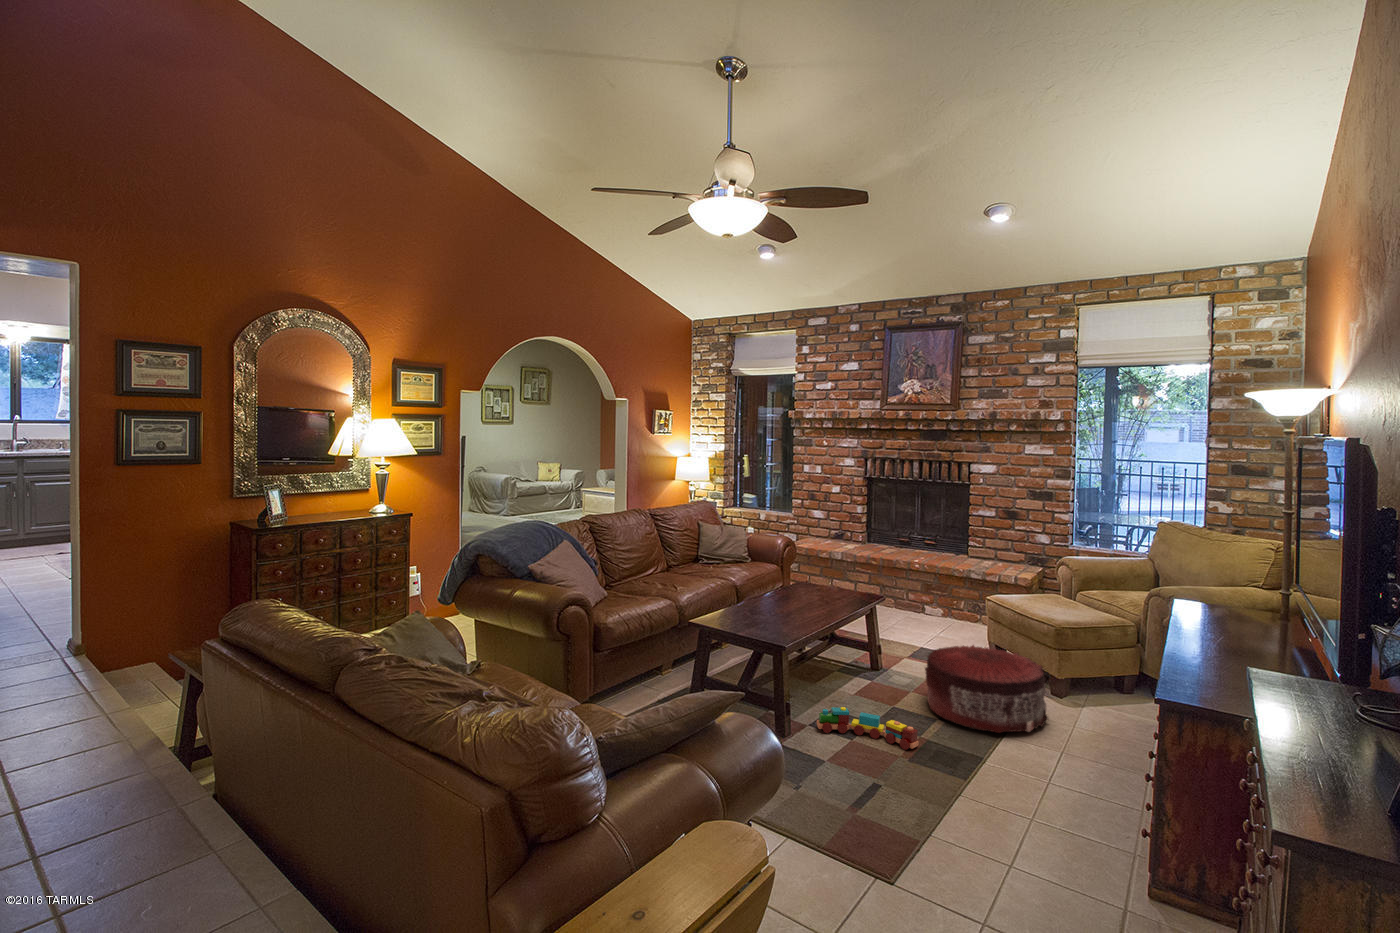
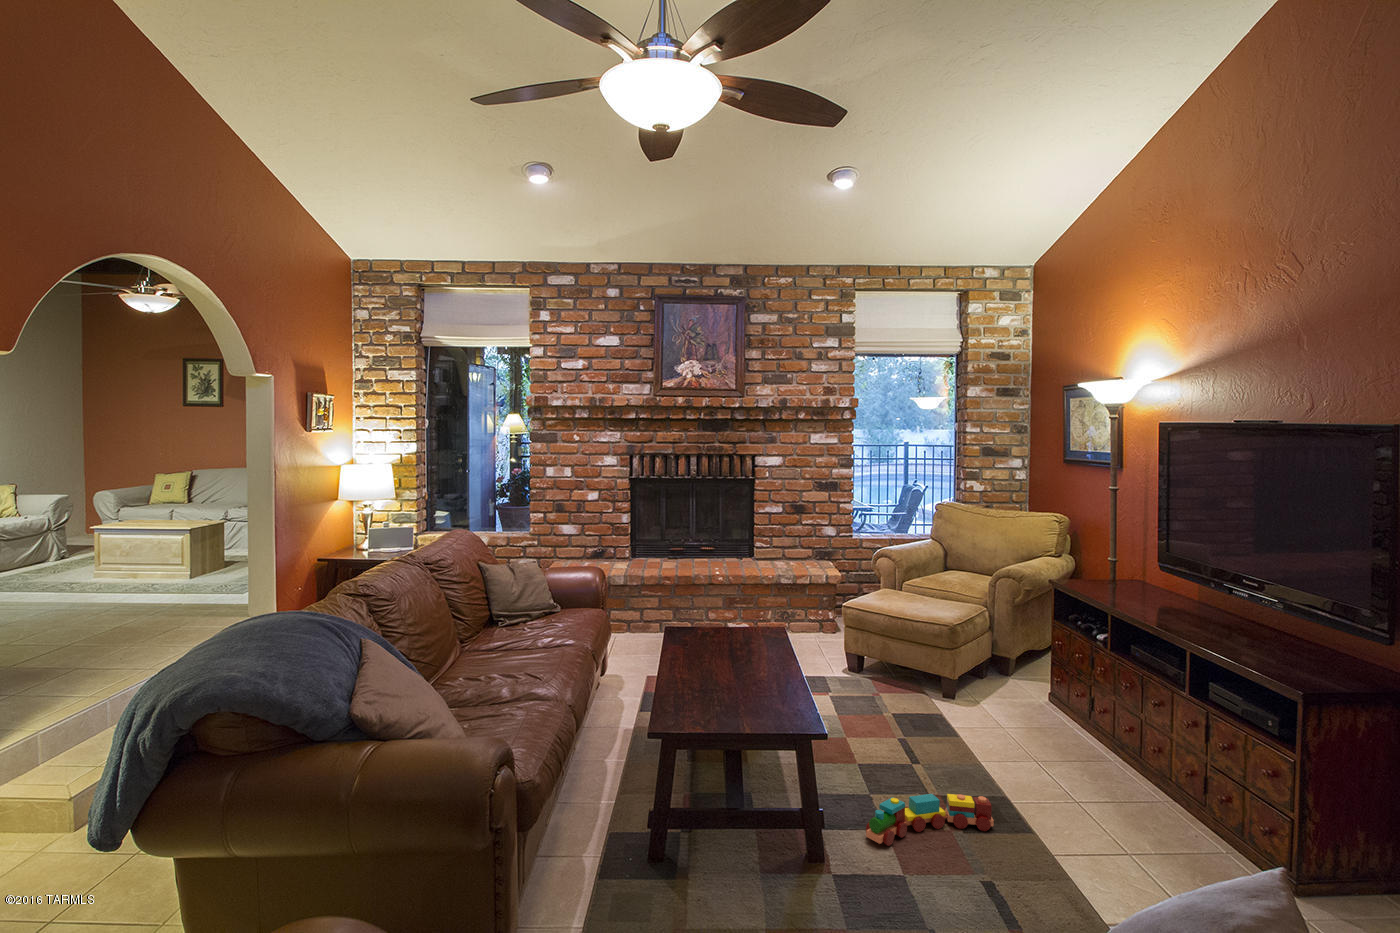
pouf: present [925,645,1048,733] -> none [889,661,1029,769]

